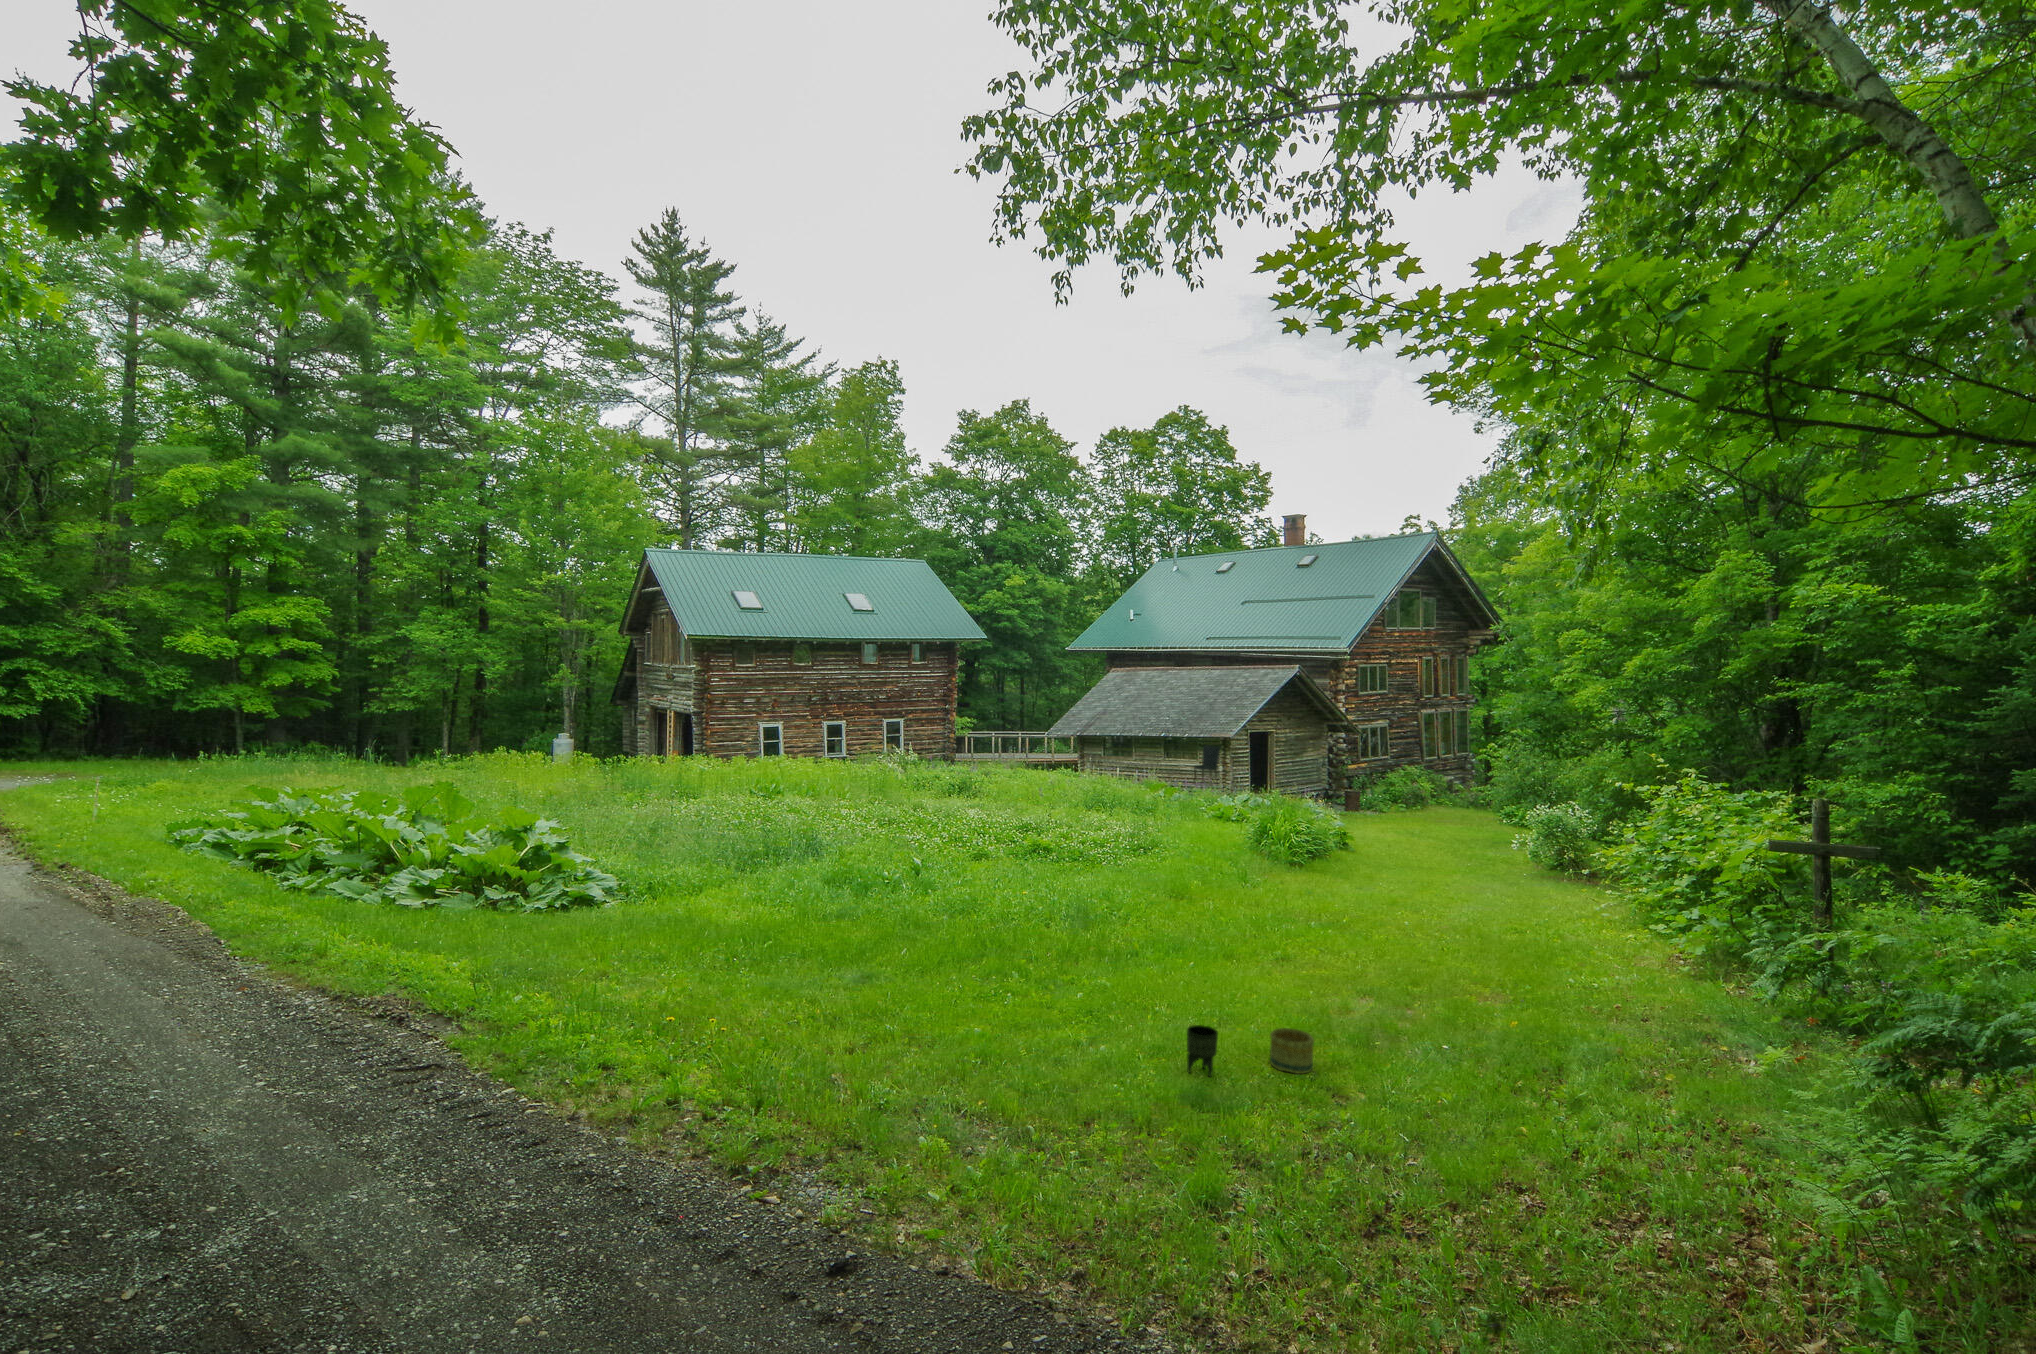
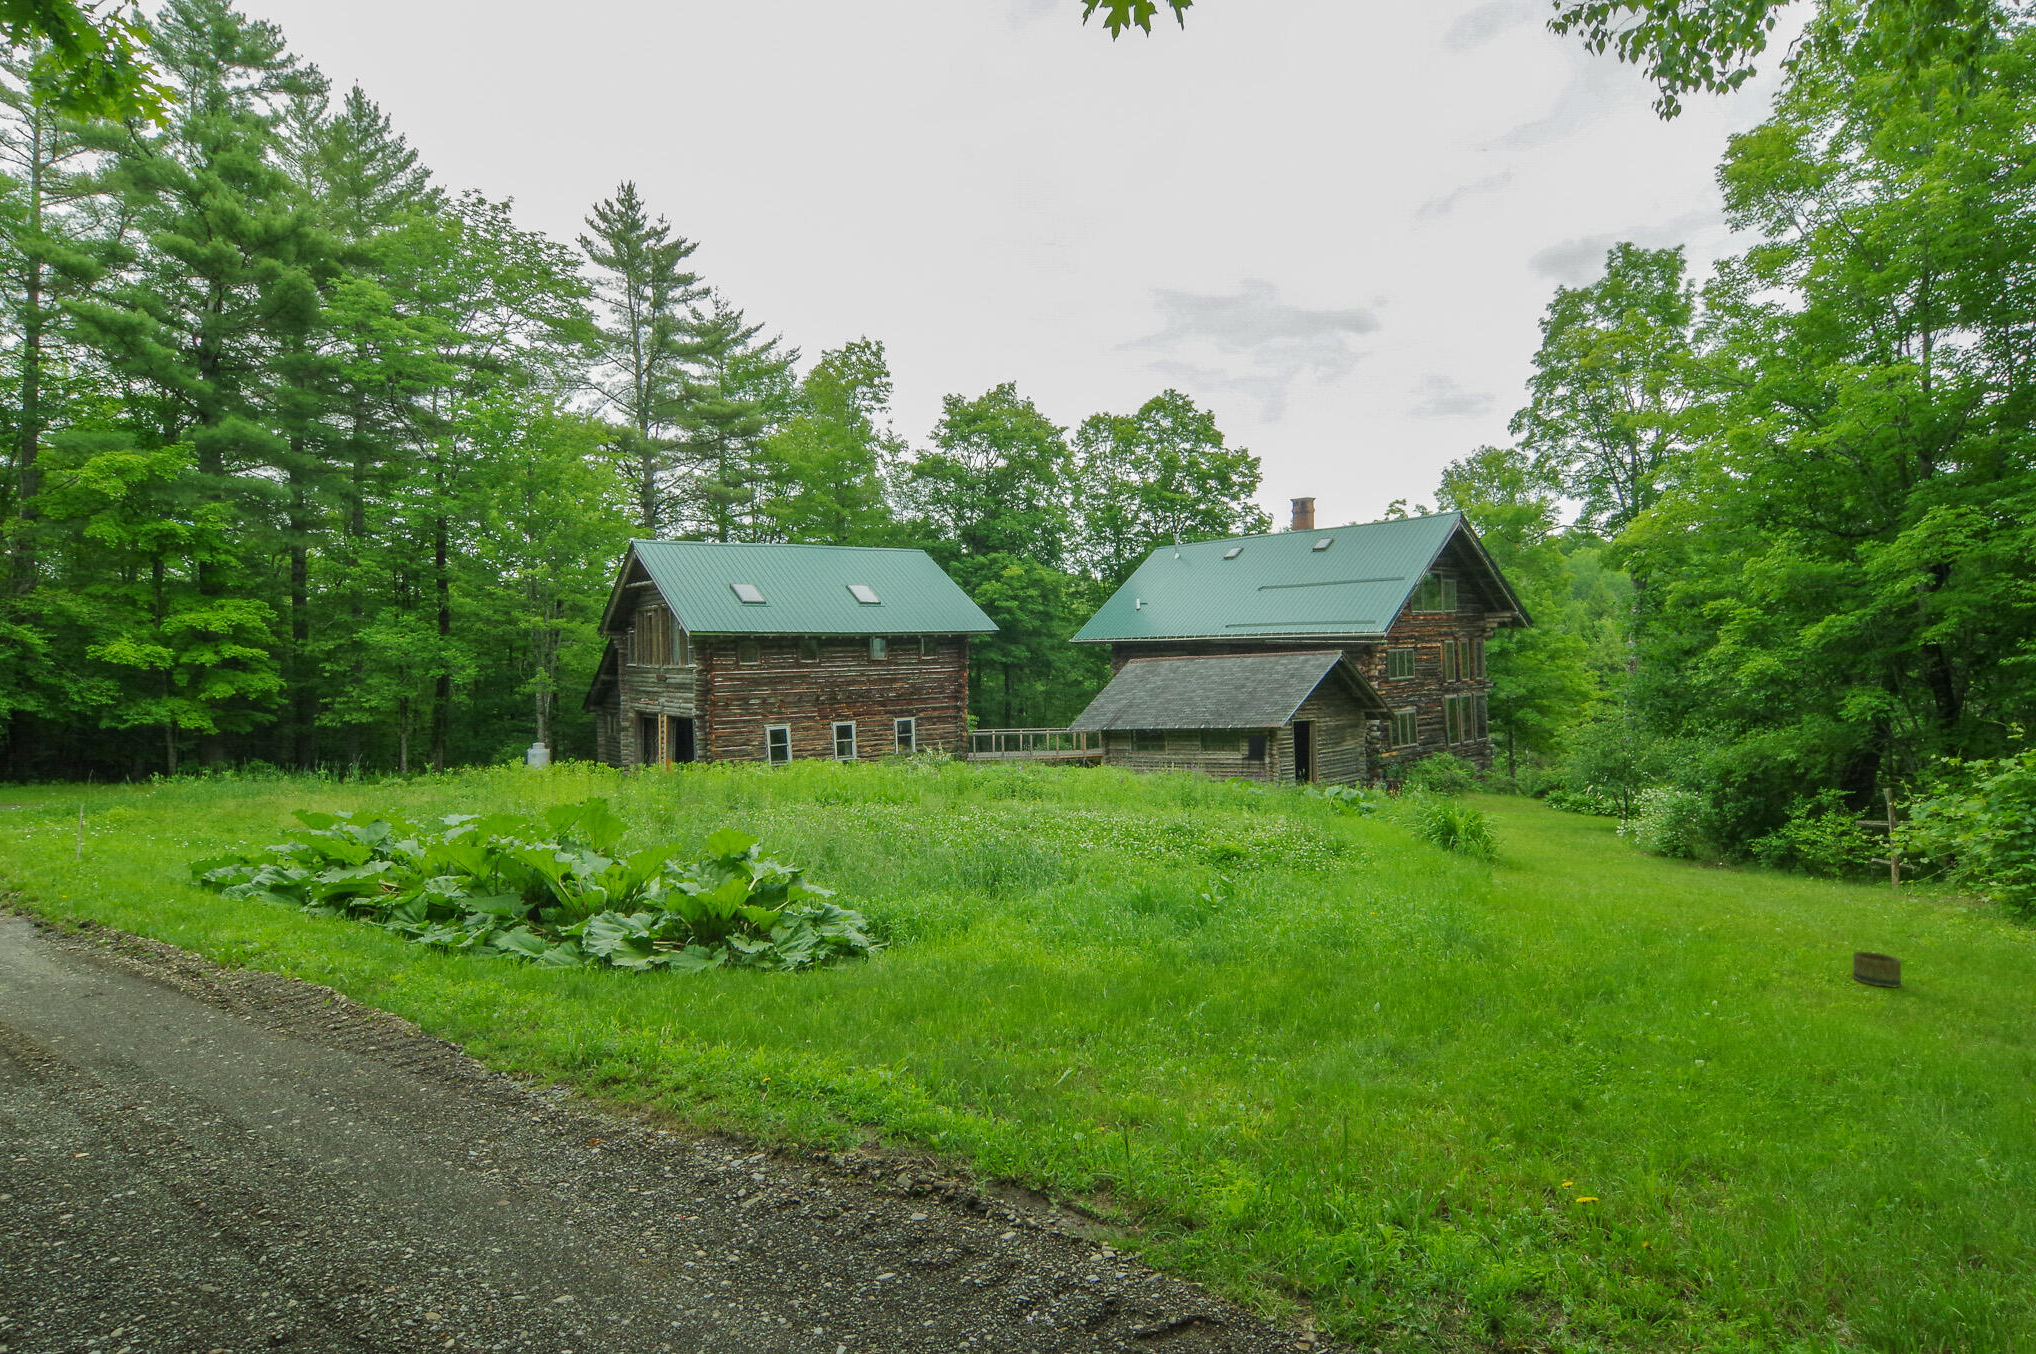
planter: present [1187,1025,1218,1077] -> none [1789,1125,1847,1203]
basket: present [1270,1028,1314,1074] -> present [1853,952,1901,987]

